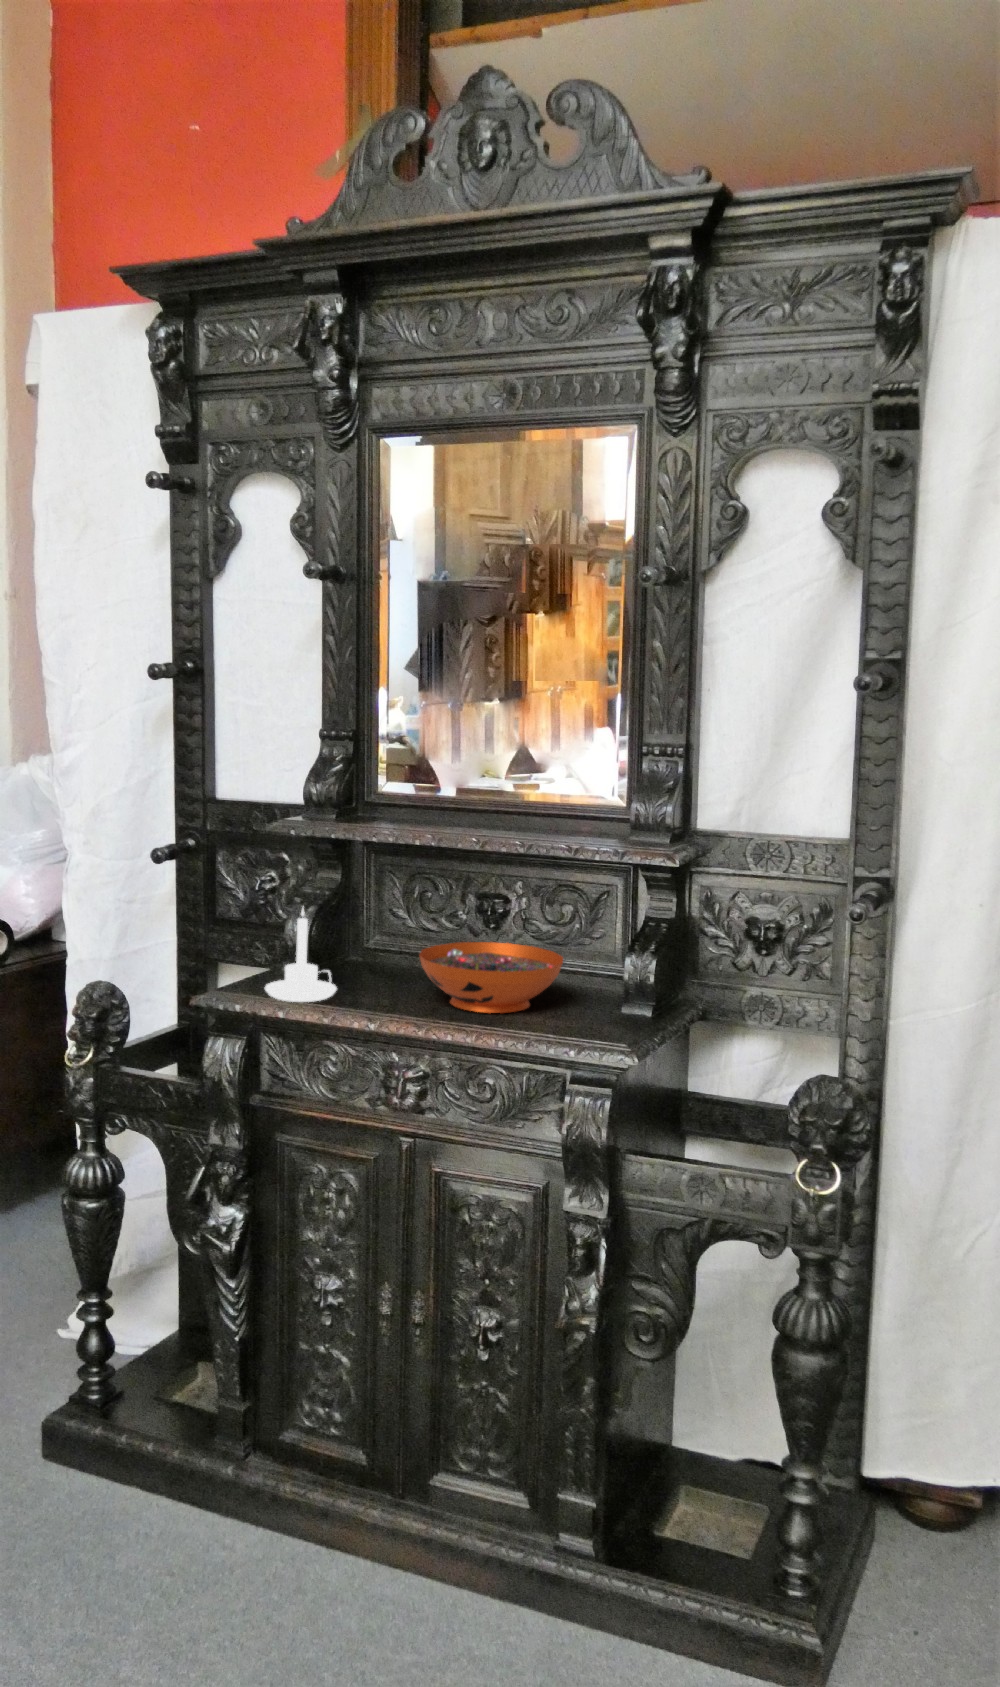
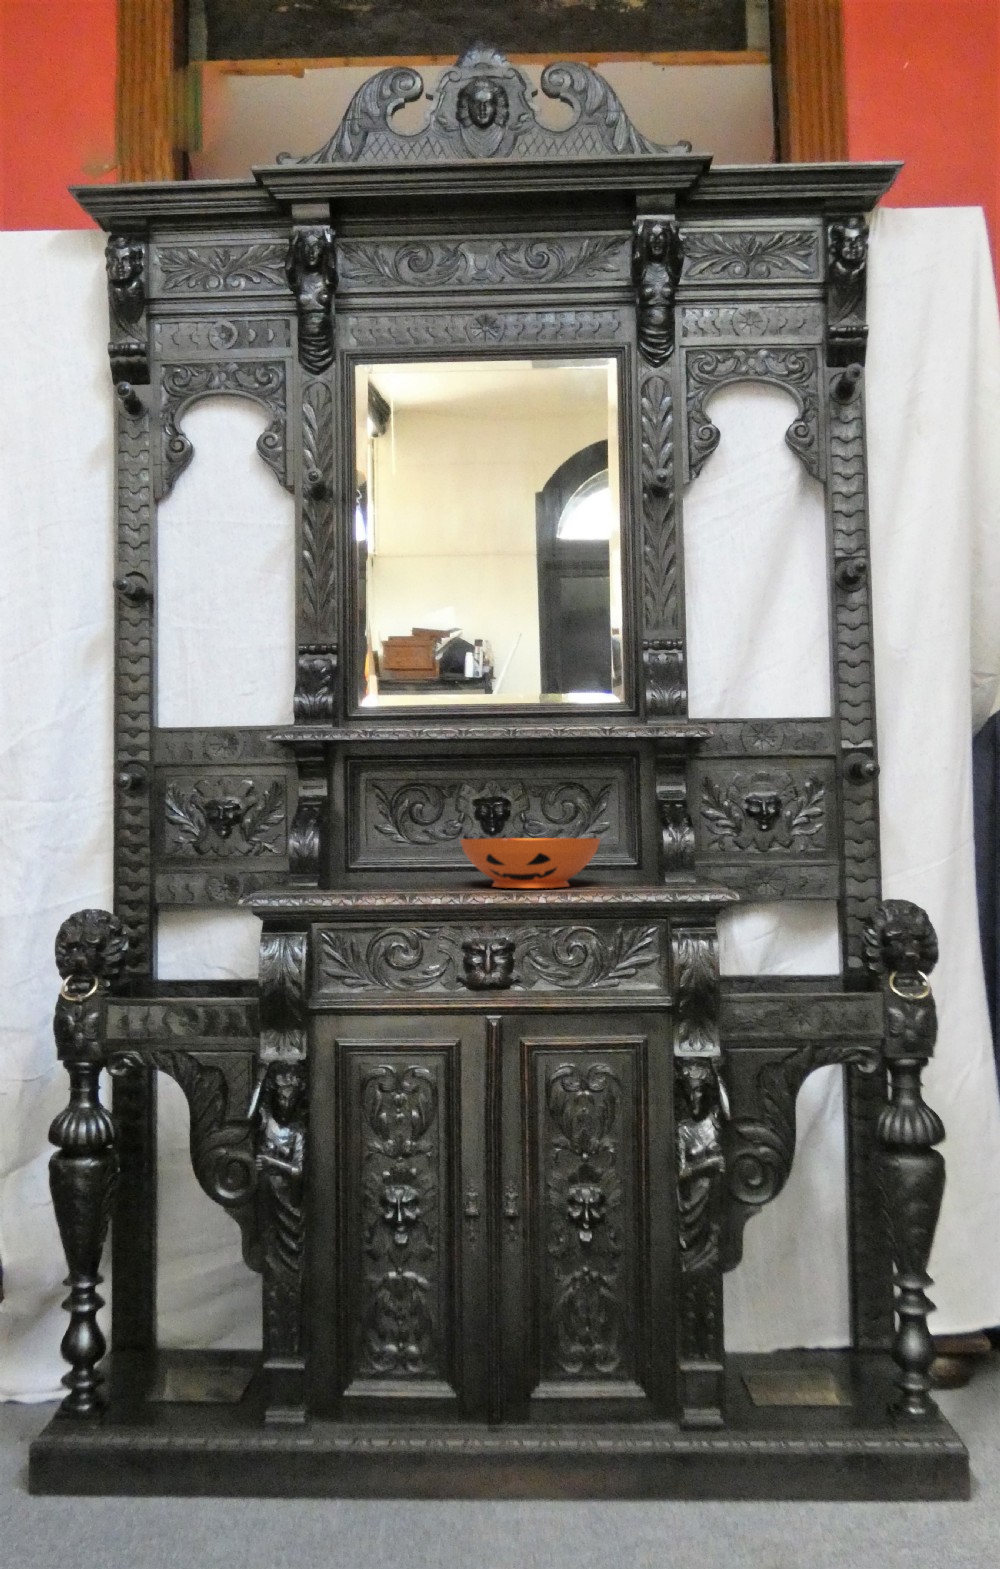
candle holder: present [265,908,337,1002] -> none [309,797,384,895]

